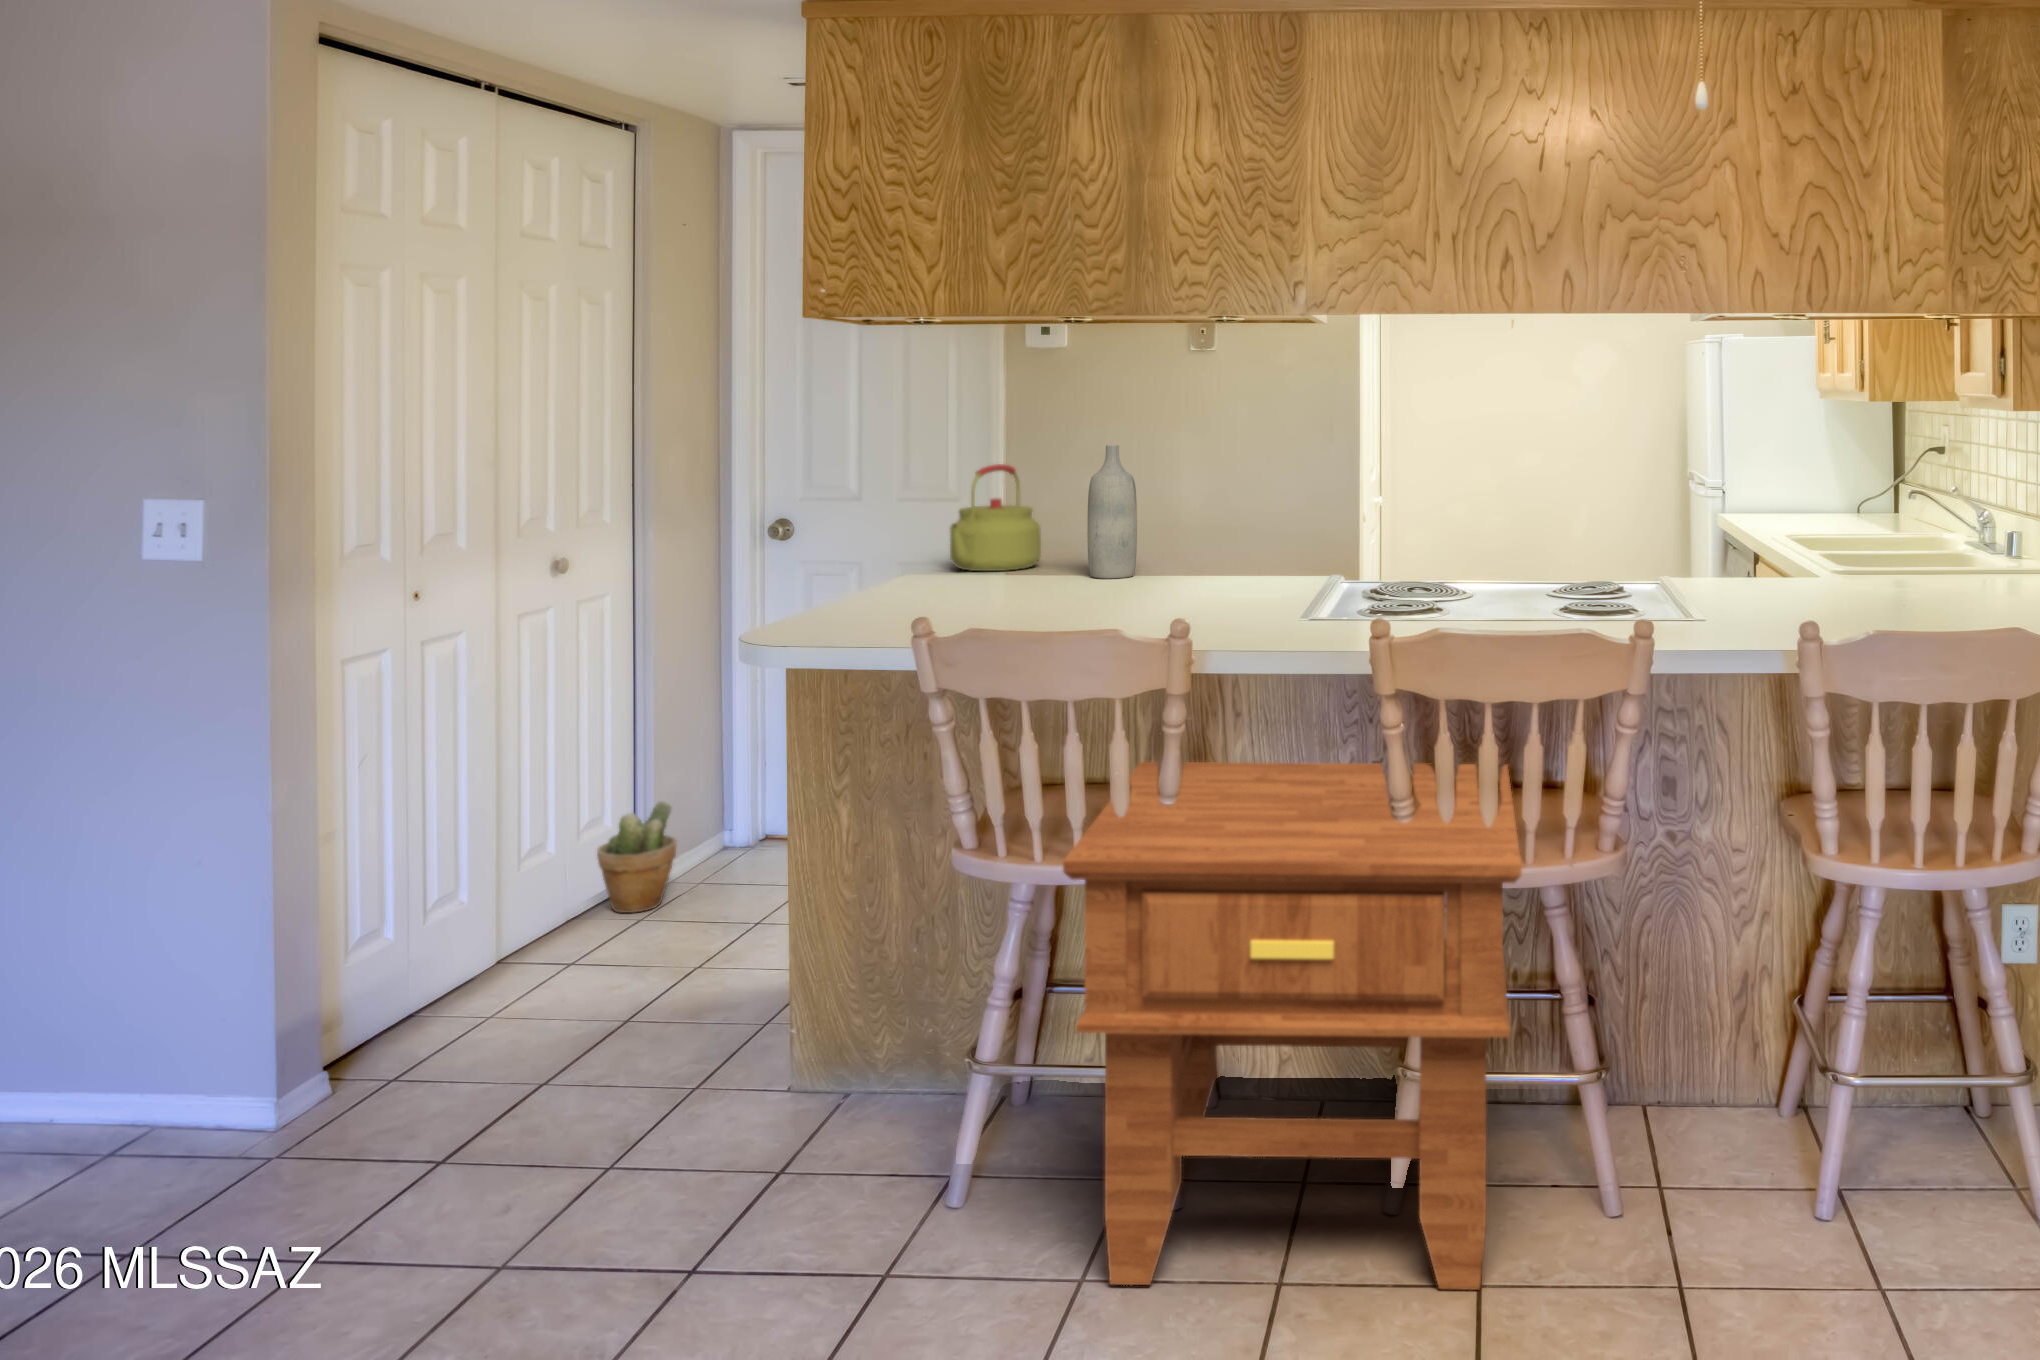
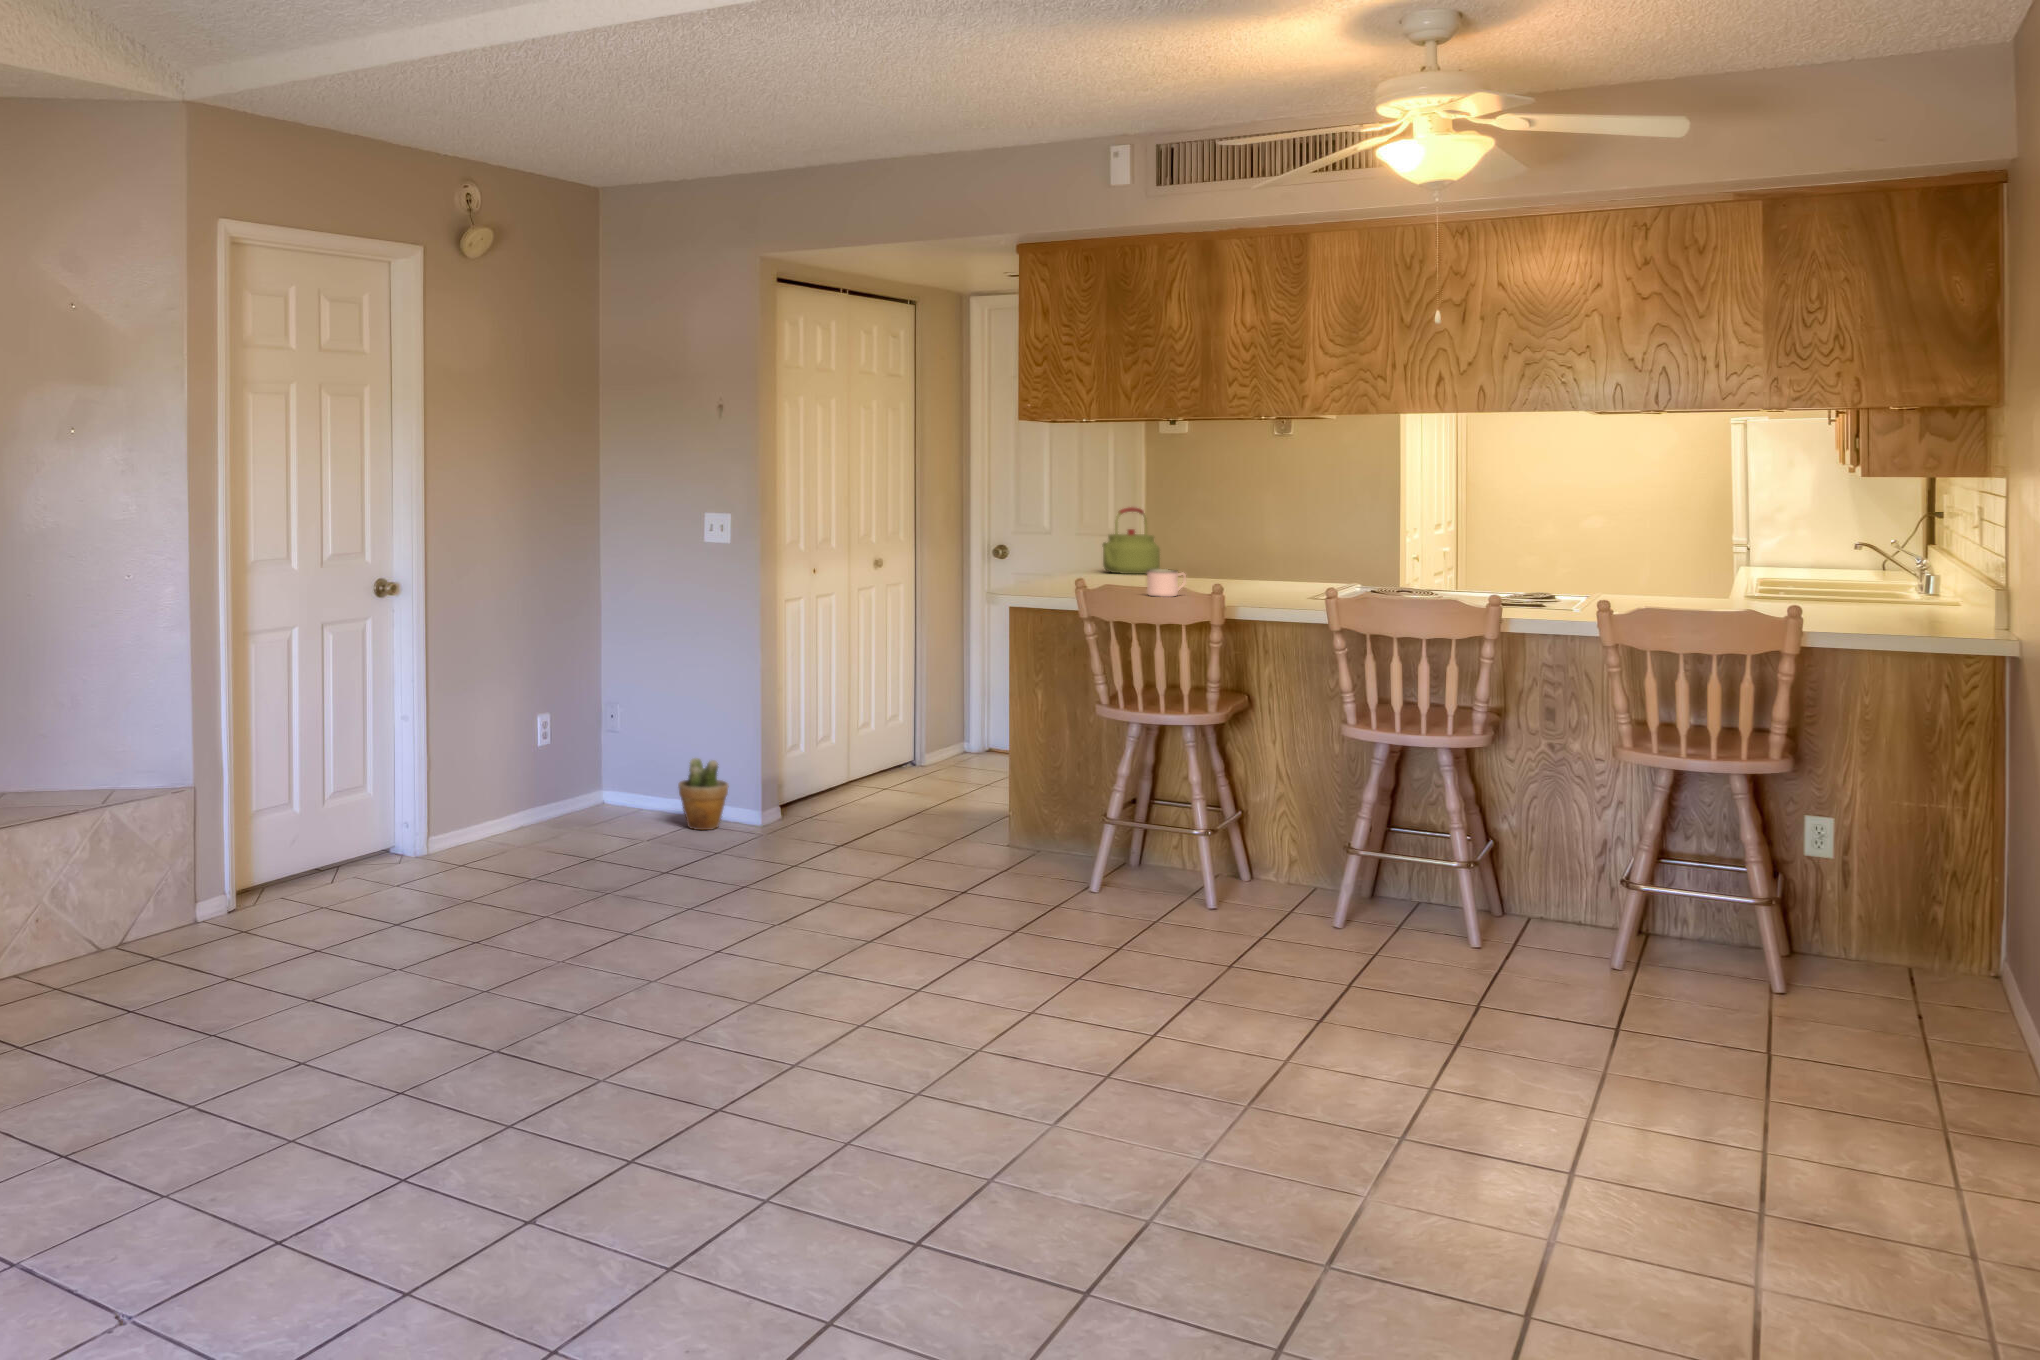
bottle: present [1087,445,1137,579] -> none [1186,495,1218,579]
mug: none [1049,598,1119,652] -> present [1147,569,1186,597]
side table: present [1063,762,1522,1290] -> none [1151,673,1433,957]
potted plant: present [597,802,677,913] -> present [678,758,729,830]

